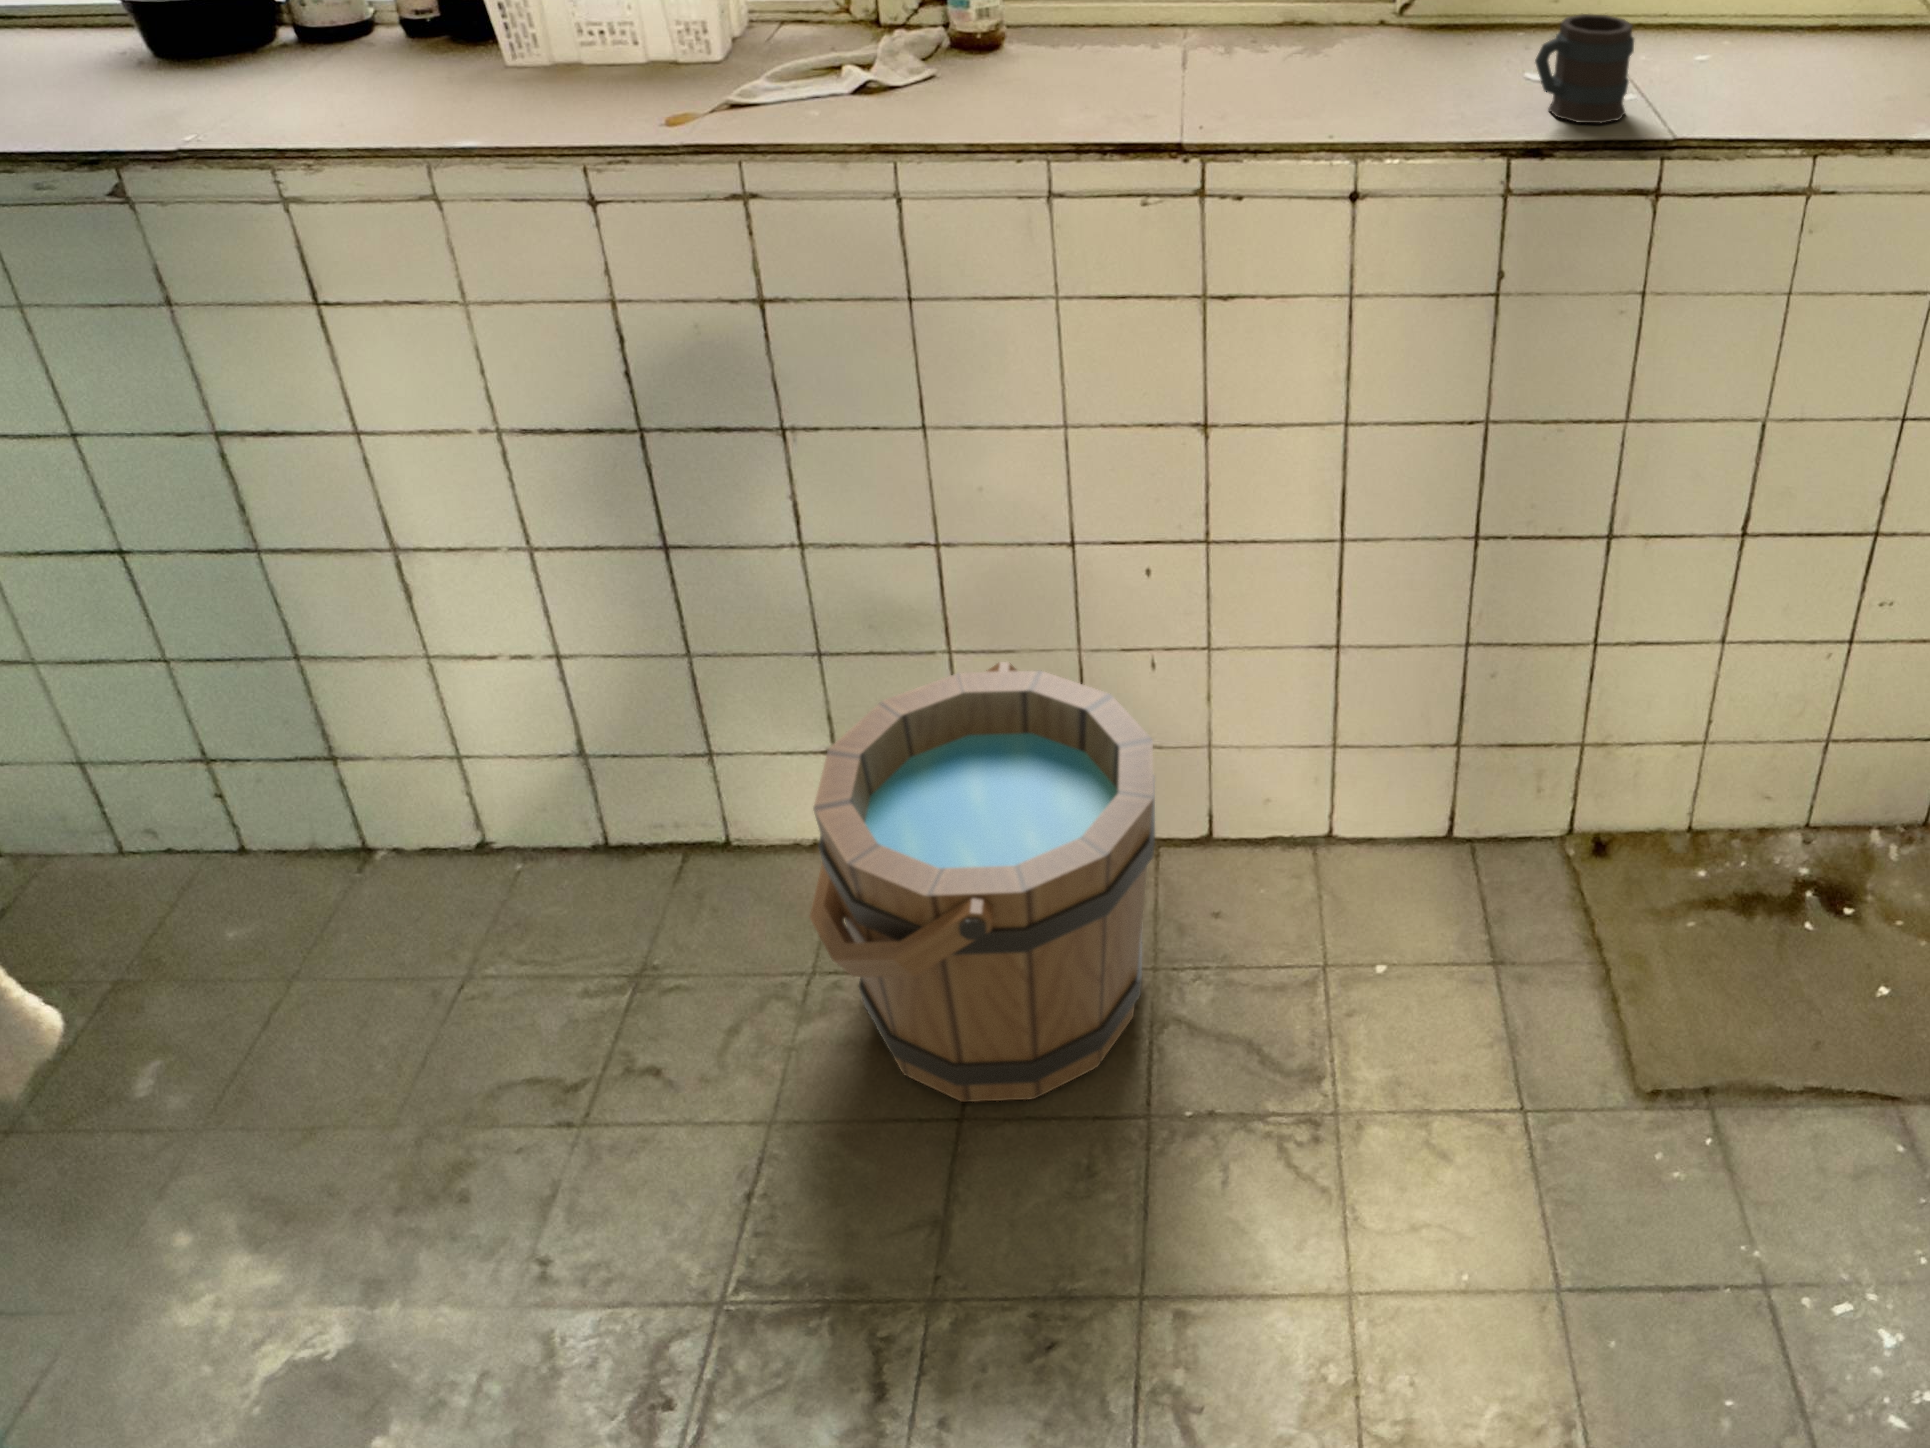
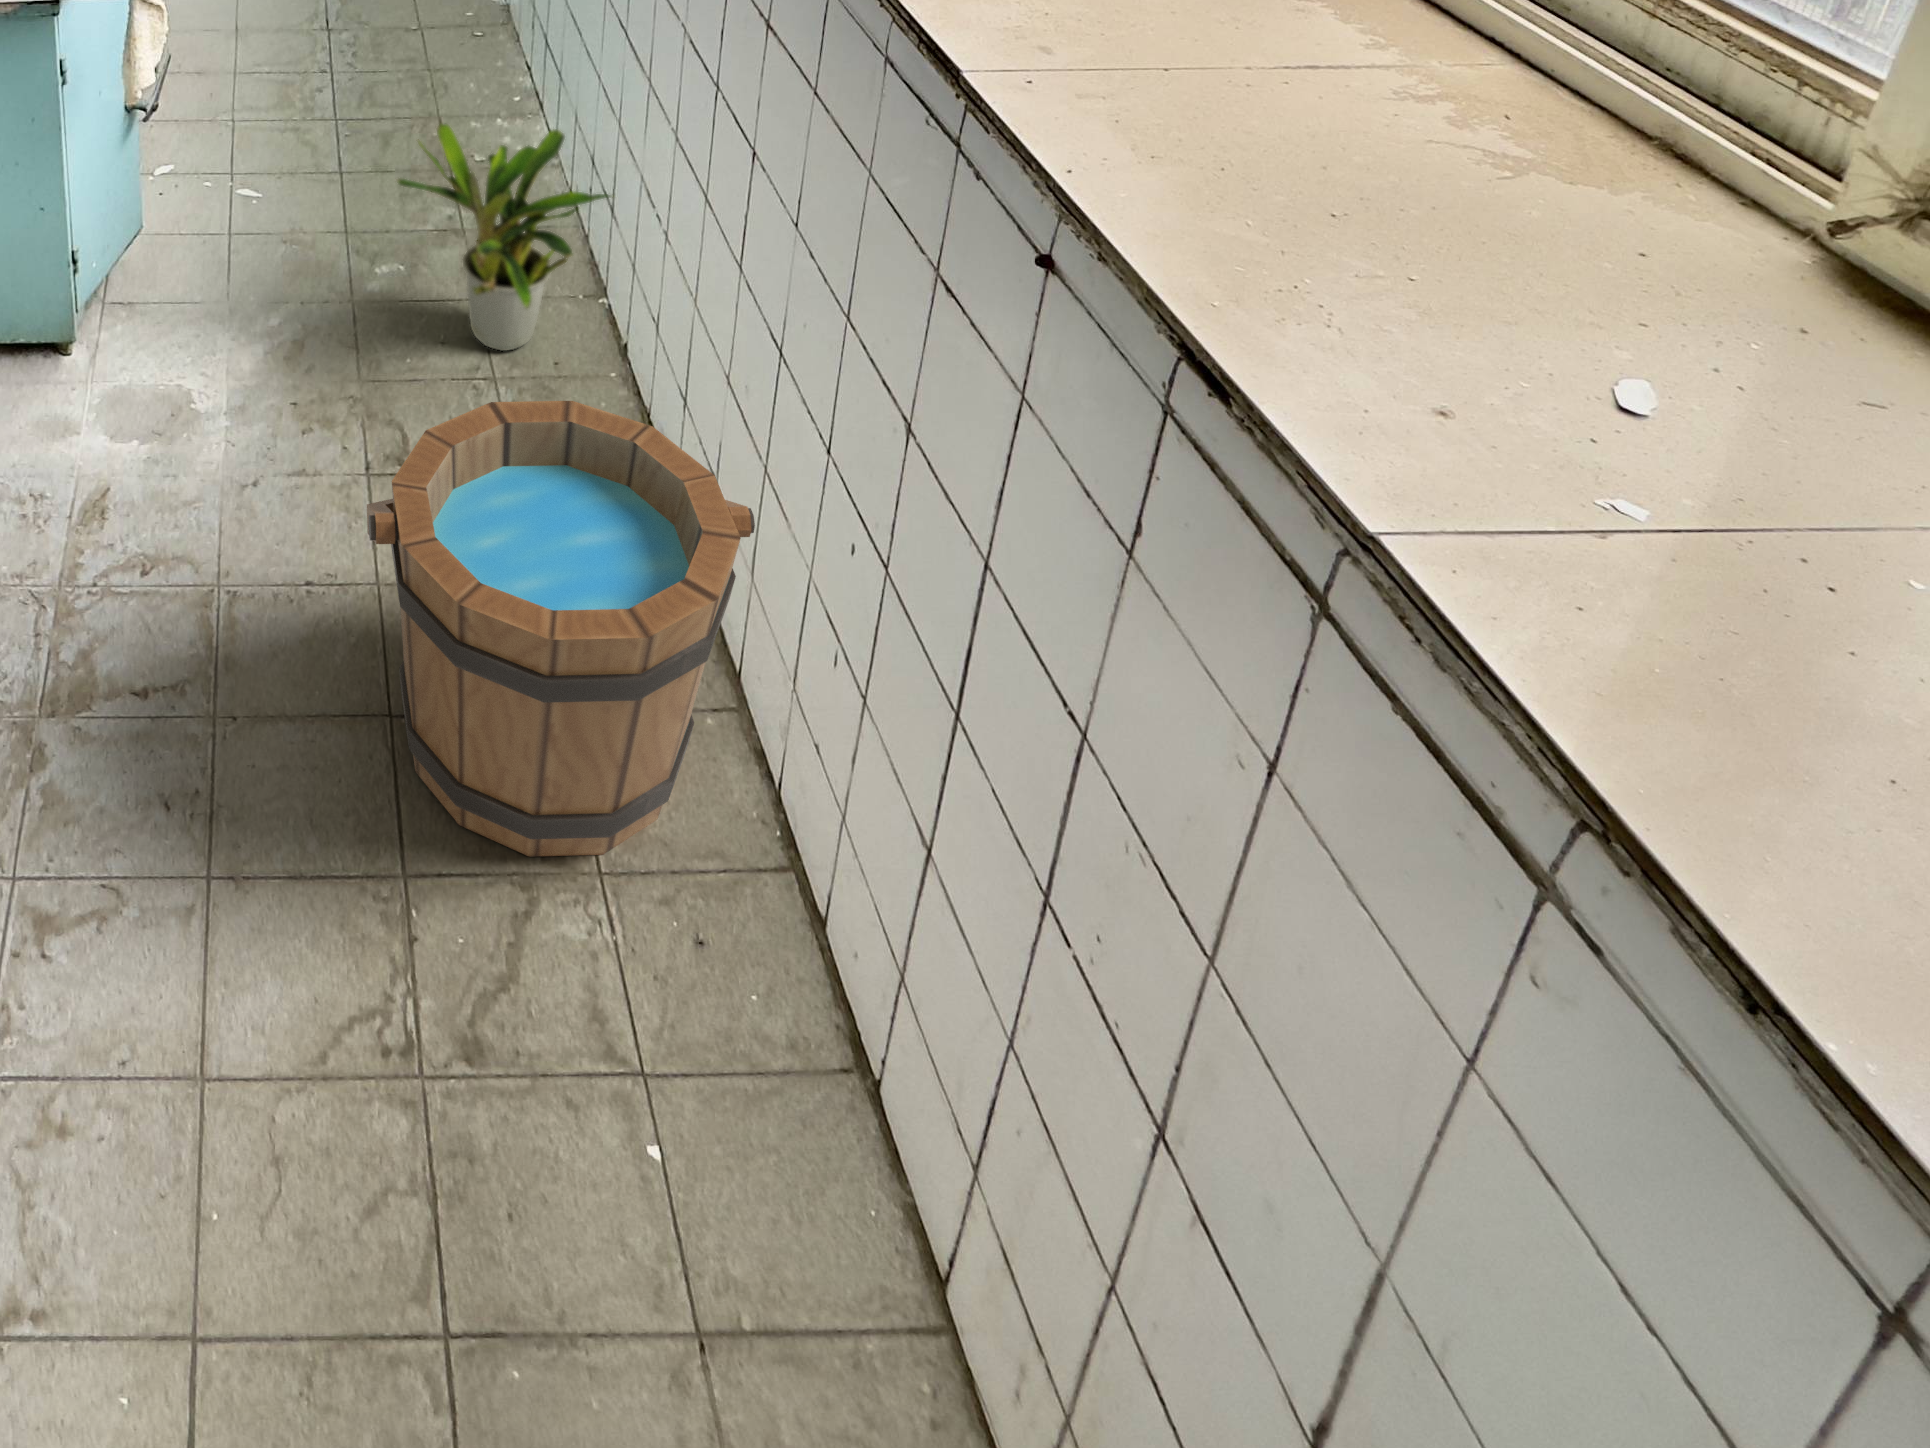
mug: present [1535,14,1634,123] -> none [1370,275,1625,517]
potted plant: none [82,693,534,991] -> present [397,124,612,351]

